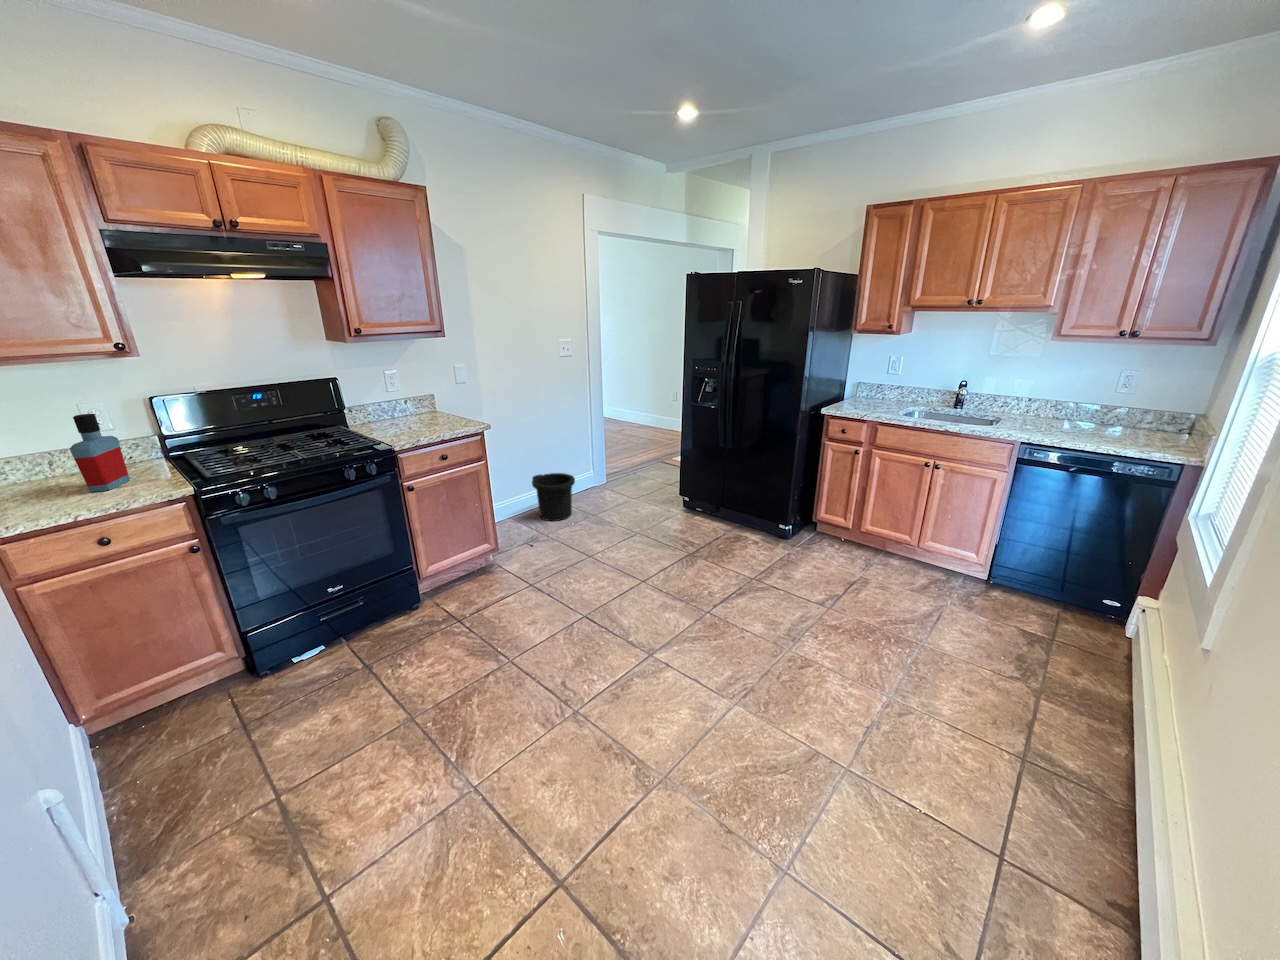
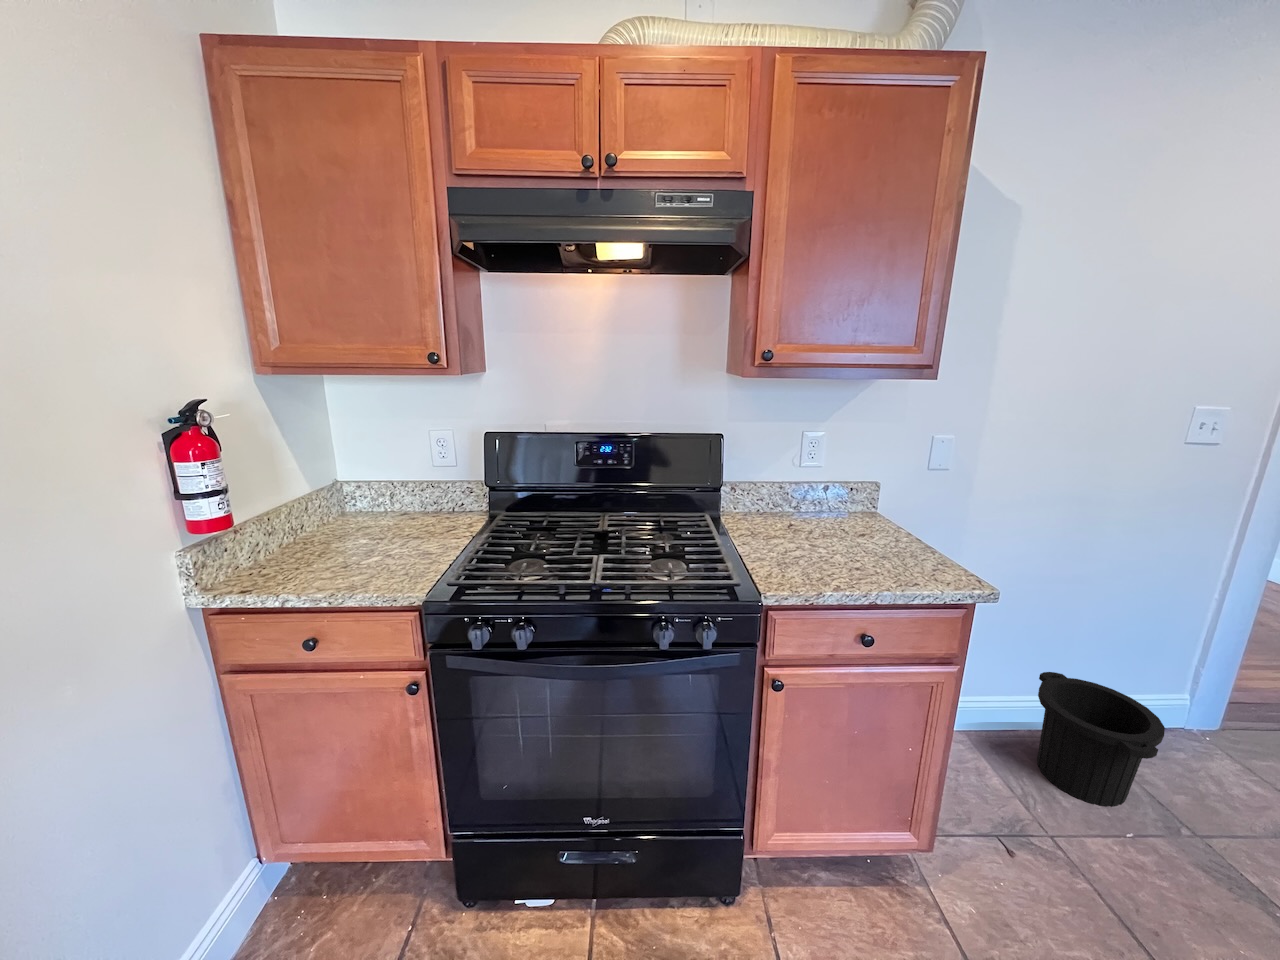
bottle: present [70,414,130,492] -> none [353,449,419,558]

